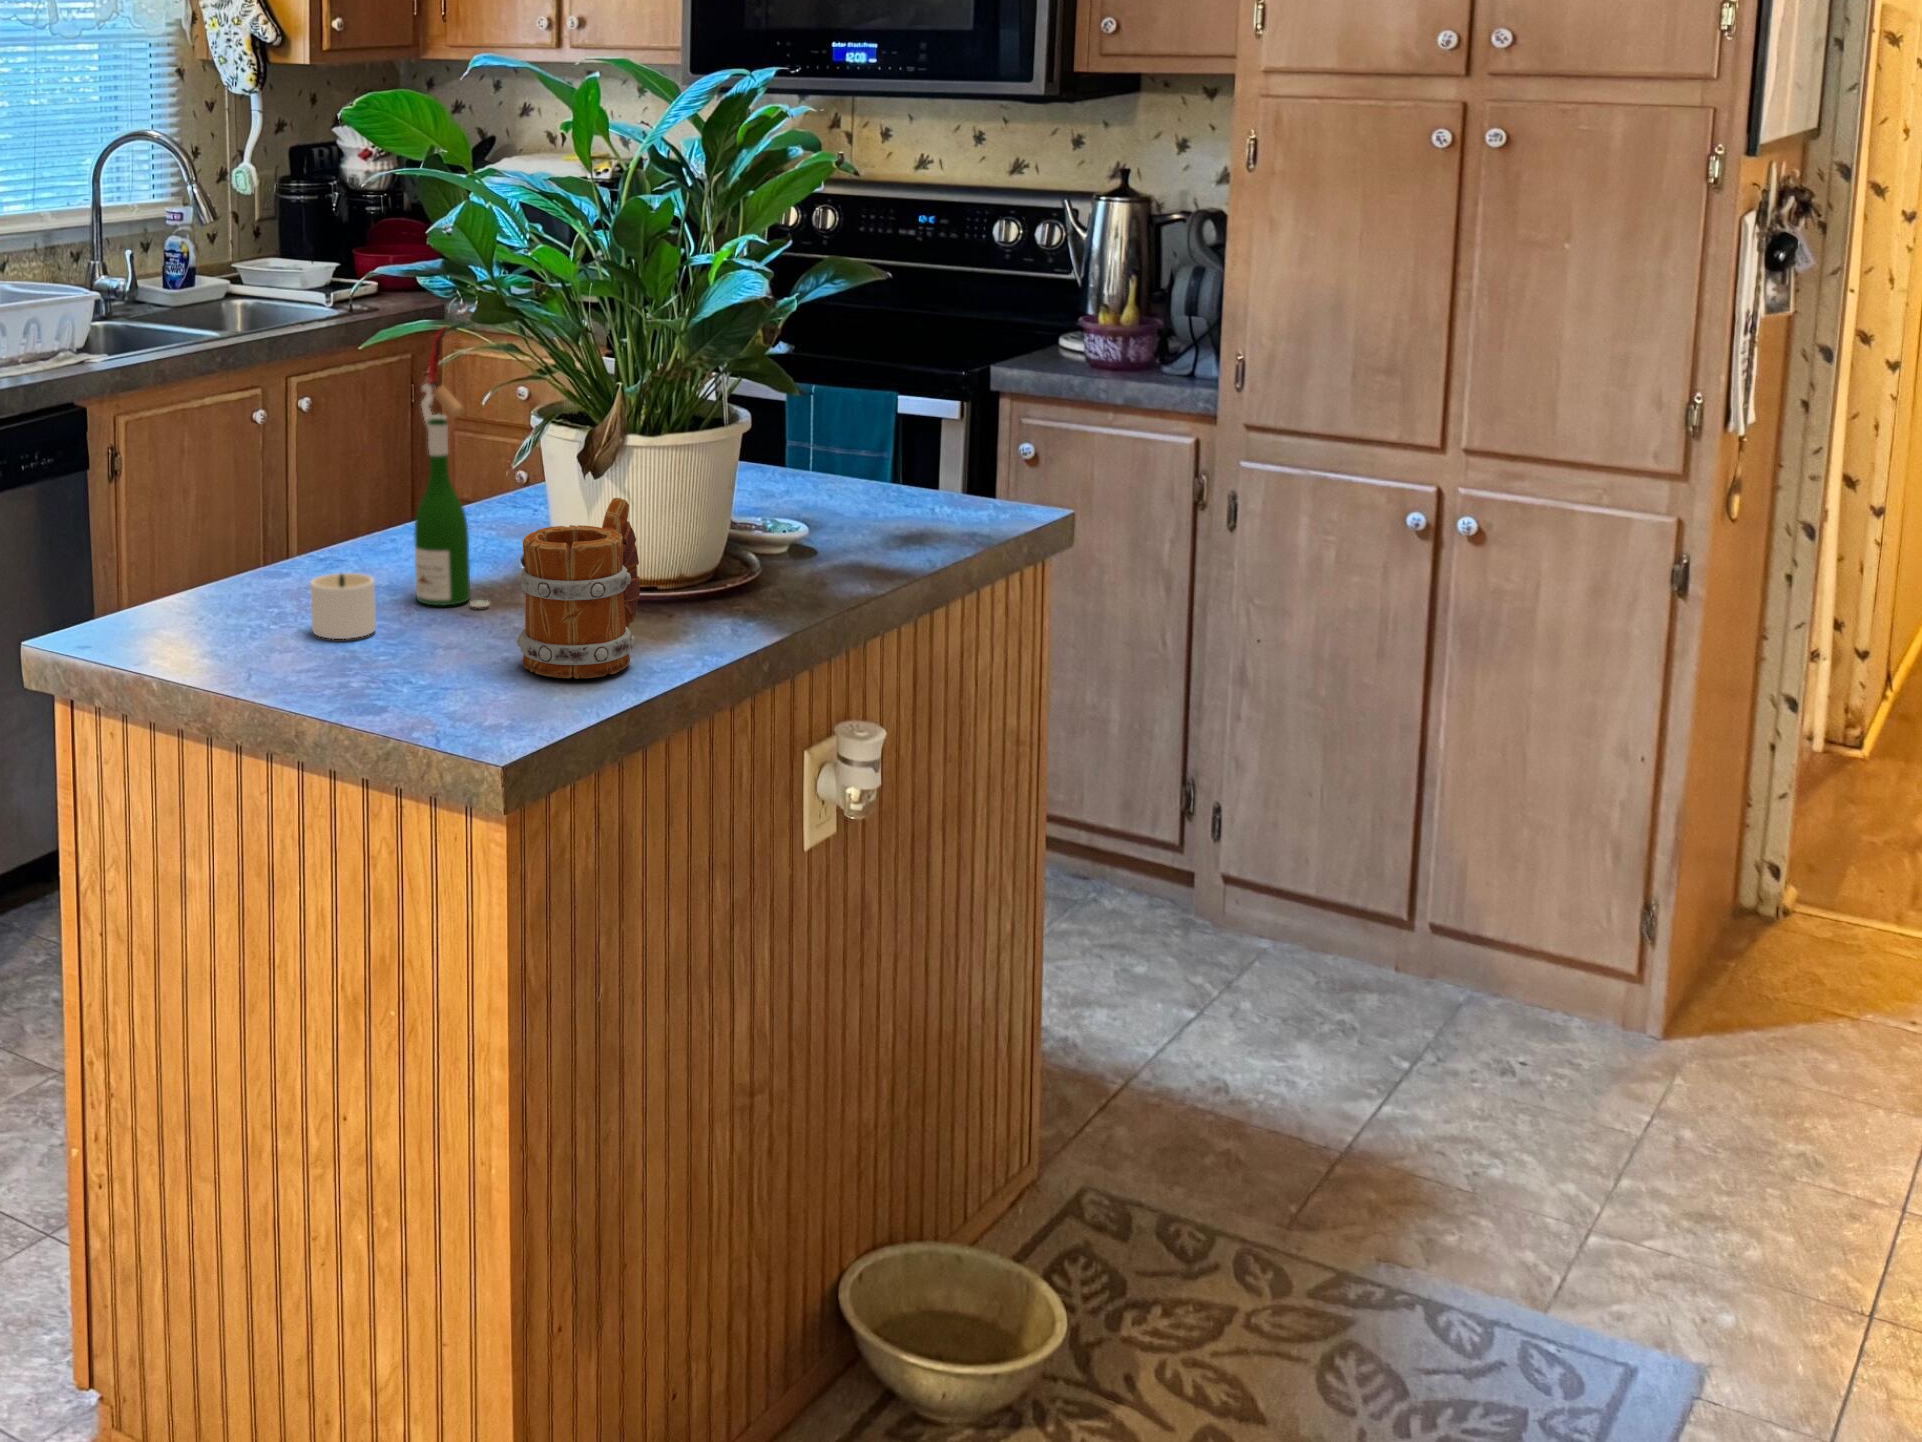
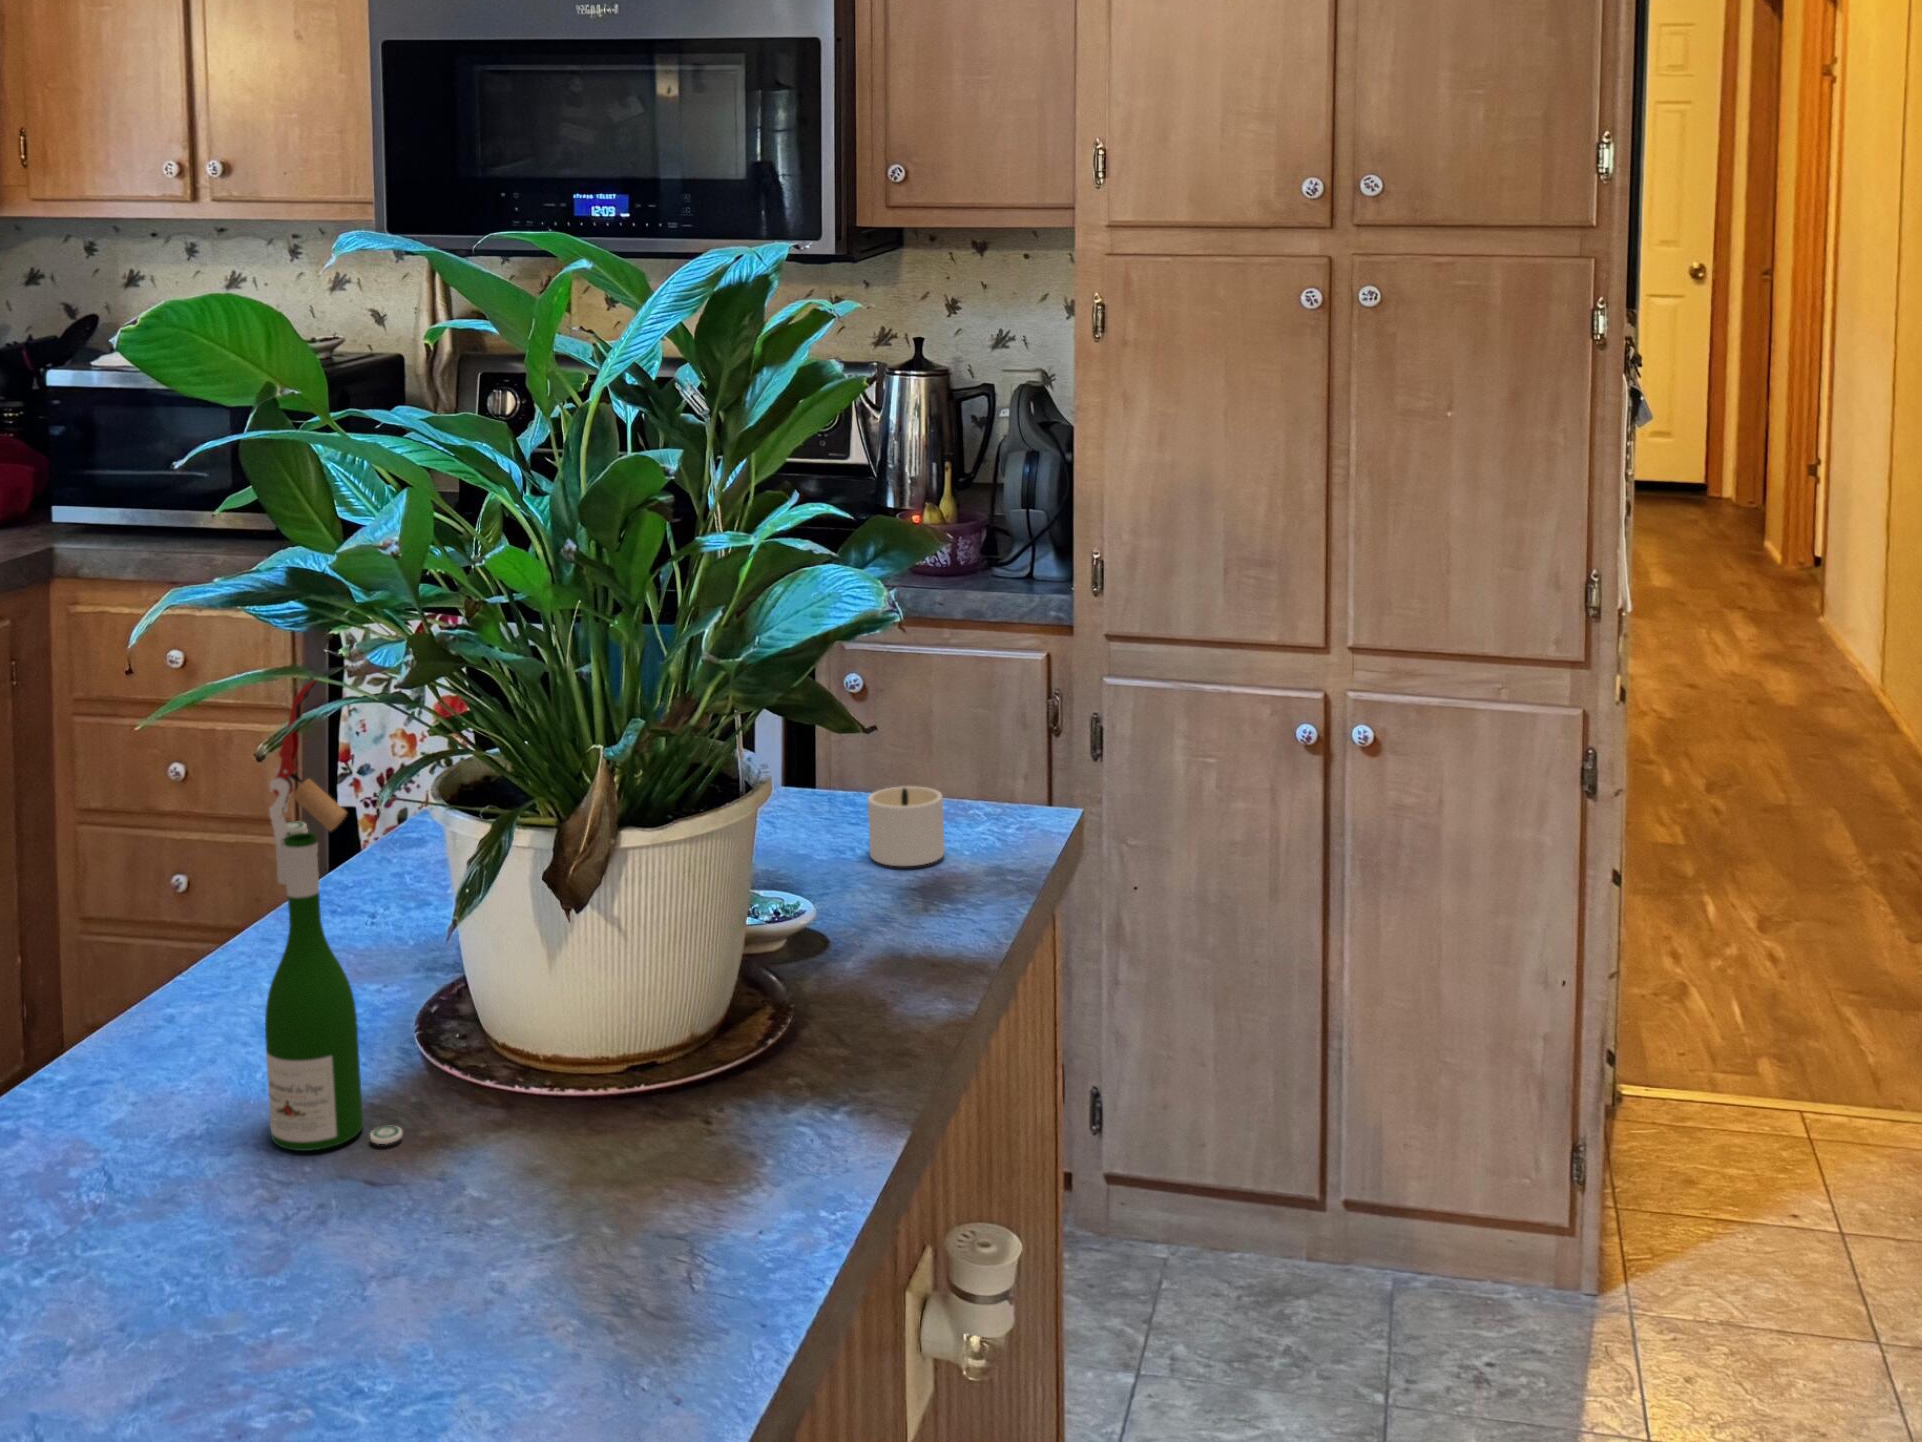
mug: present [517,498,640,679] -> none [514,951,712,1296]
candle: present [310,573,376,639] -> present [868,786,945,866]

